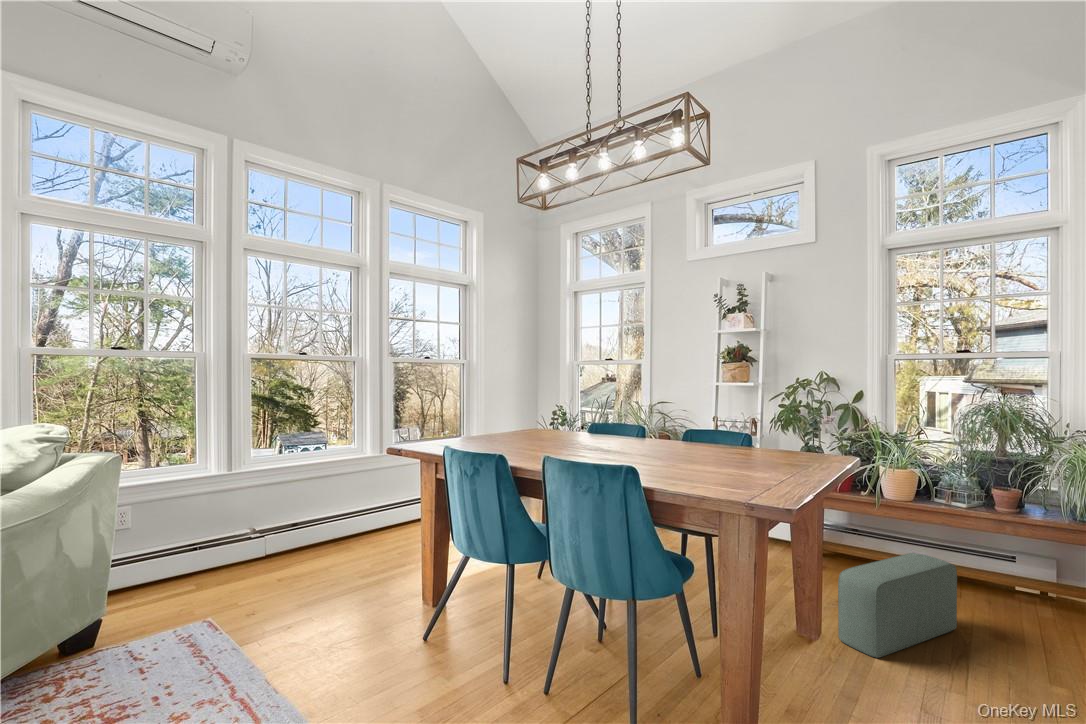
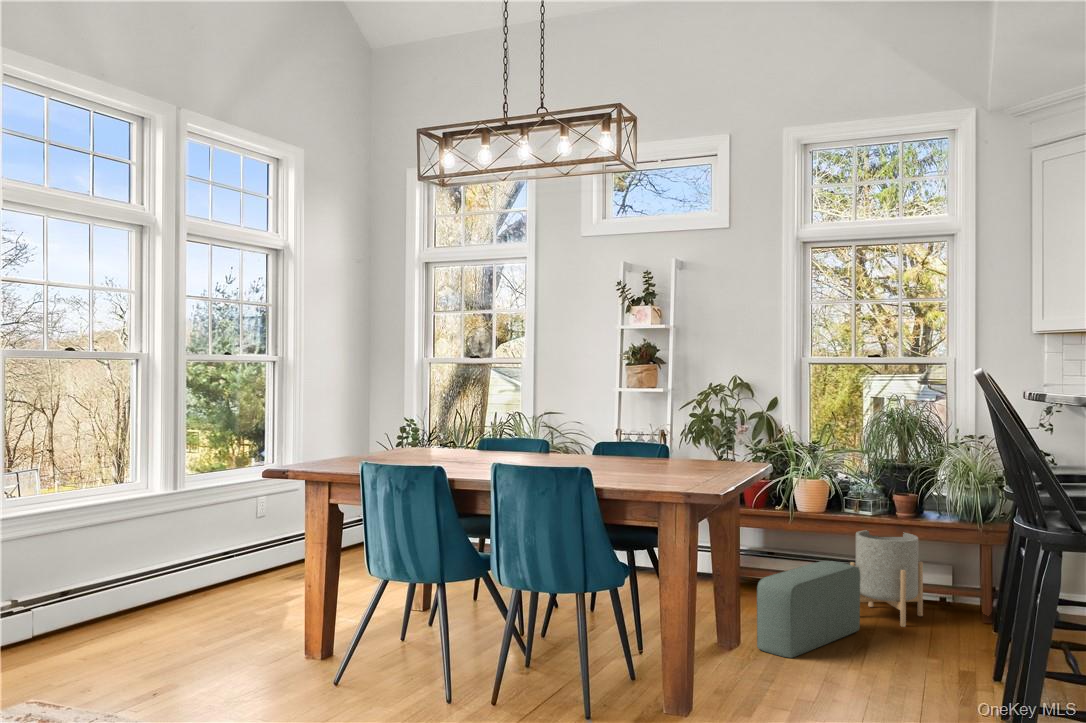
planter: none [943,523,1031,630] -> present [850,530,923,627]

